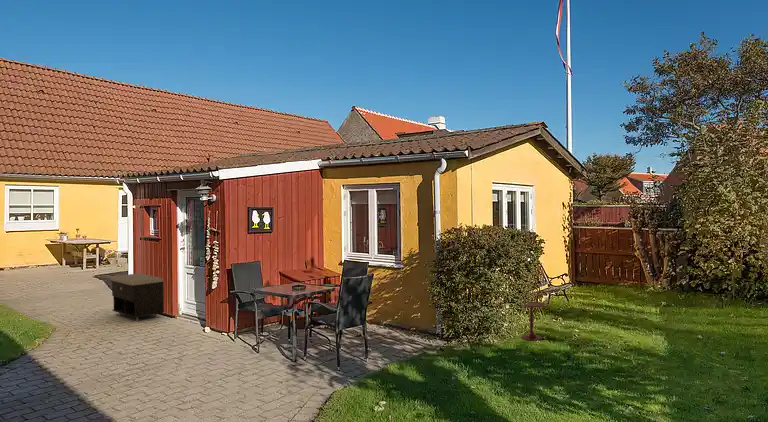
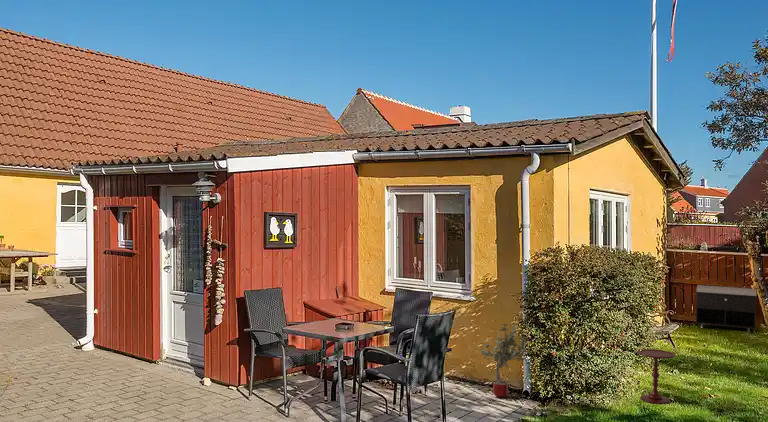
storage bench: present [110,273,164,321] -> present [696,285,756,332]
potted tree: none [405,284,438,339] -> present [479,324,527,398]

